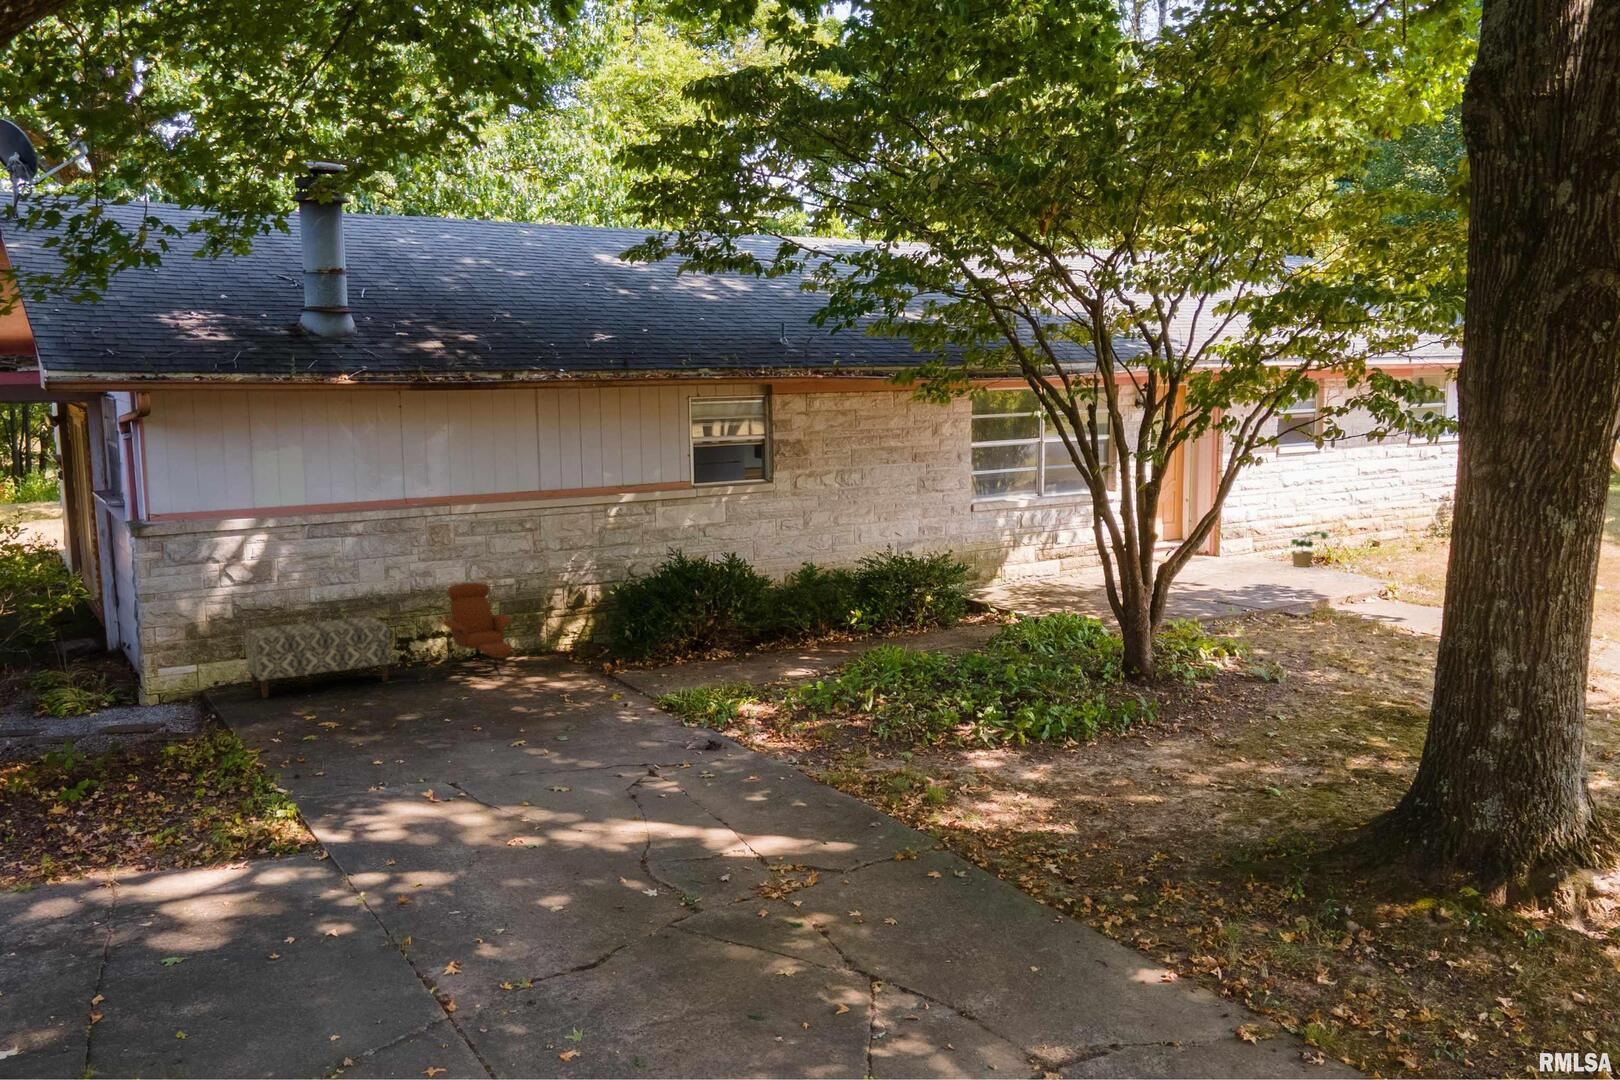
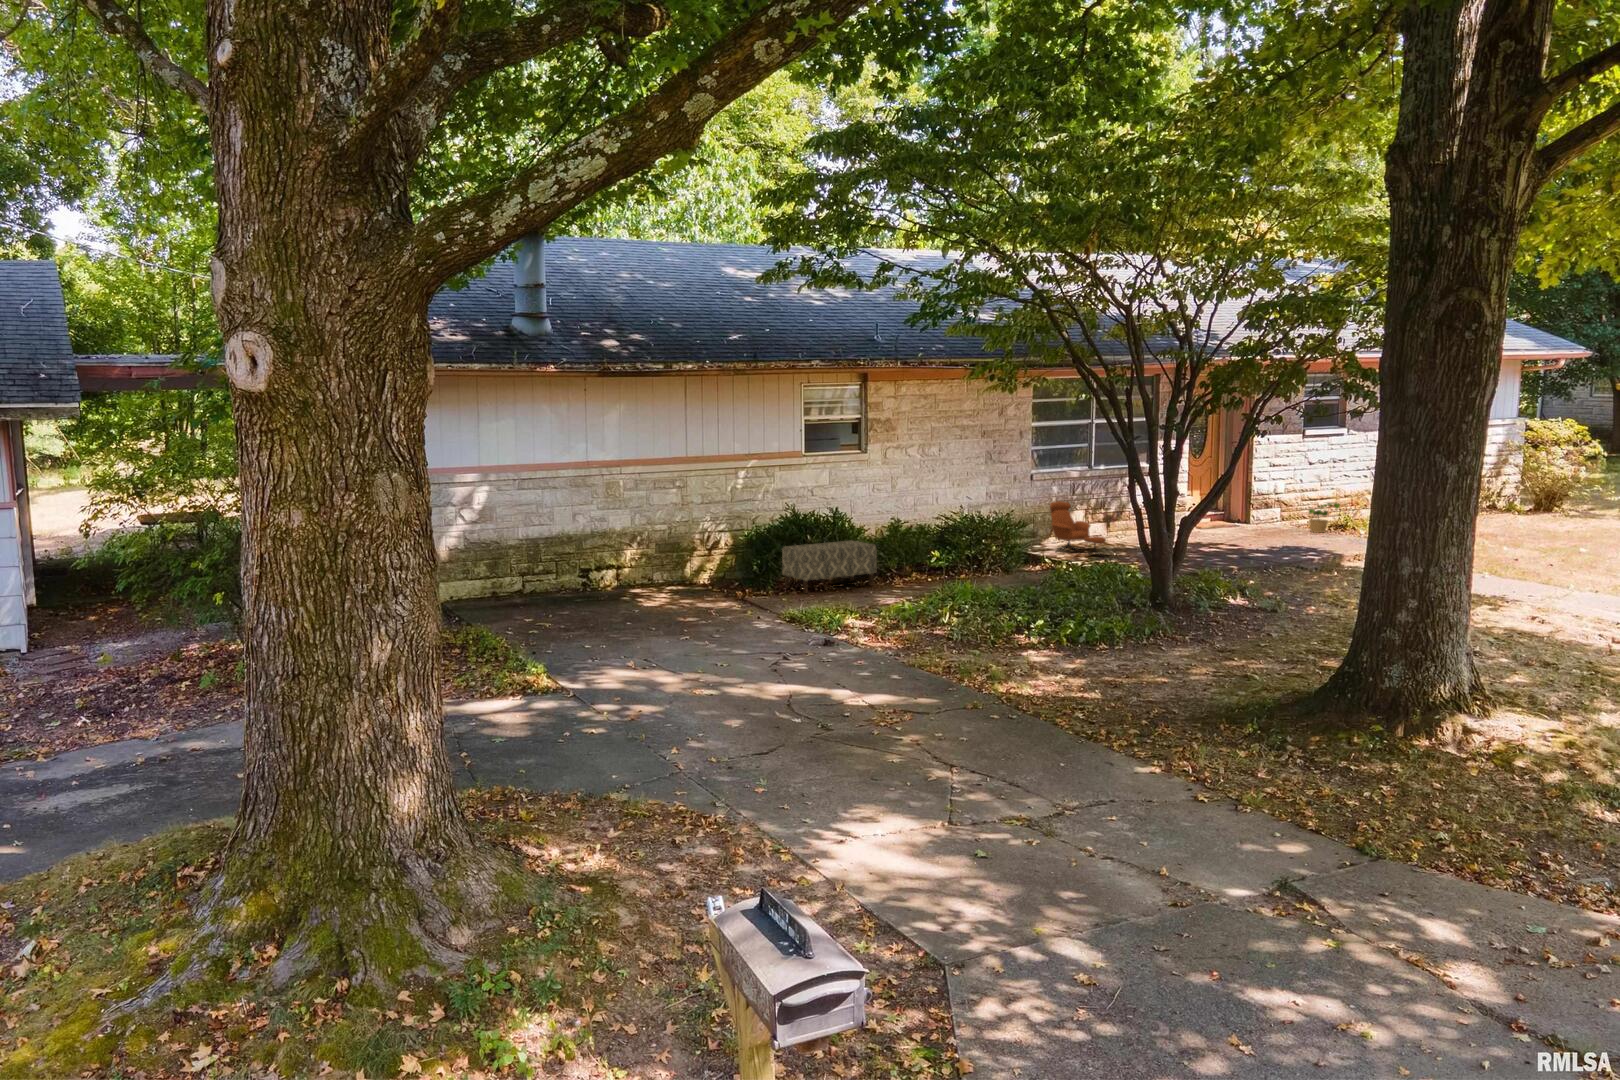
lounge chair: present [443,583,514,677] -> present [1050,501,1106,555]
bench: present [245,616,391,698] -> present [782,540,877,593]

